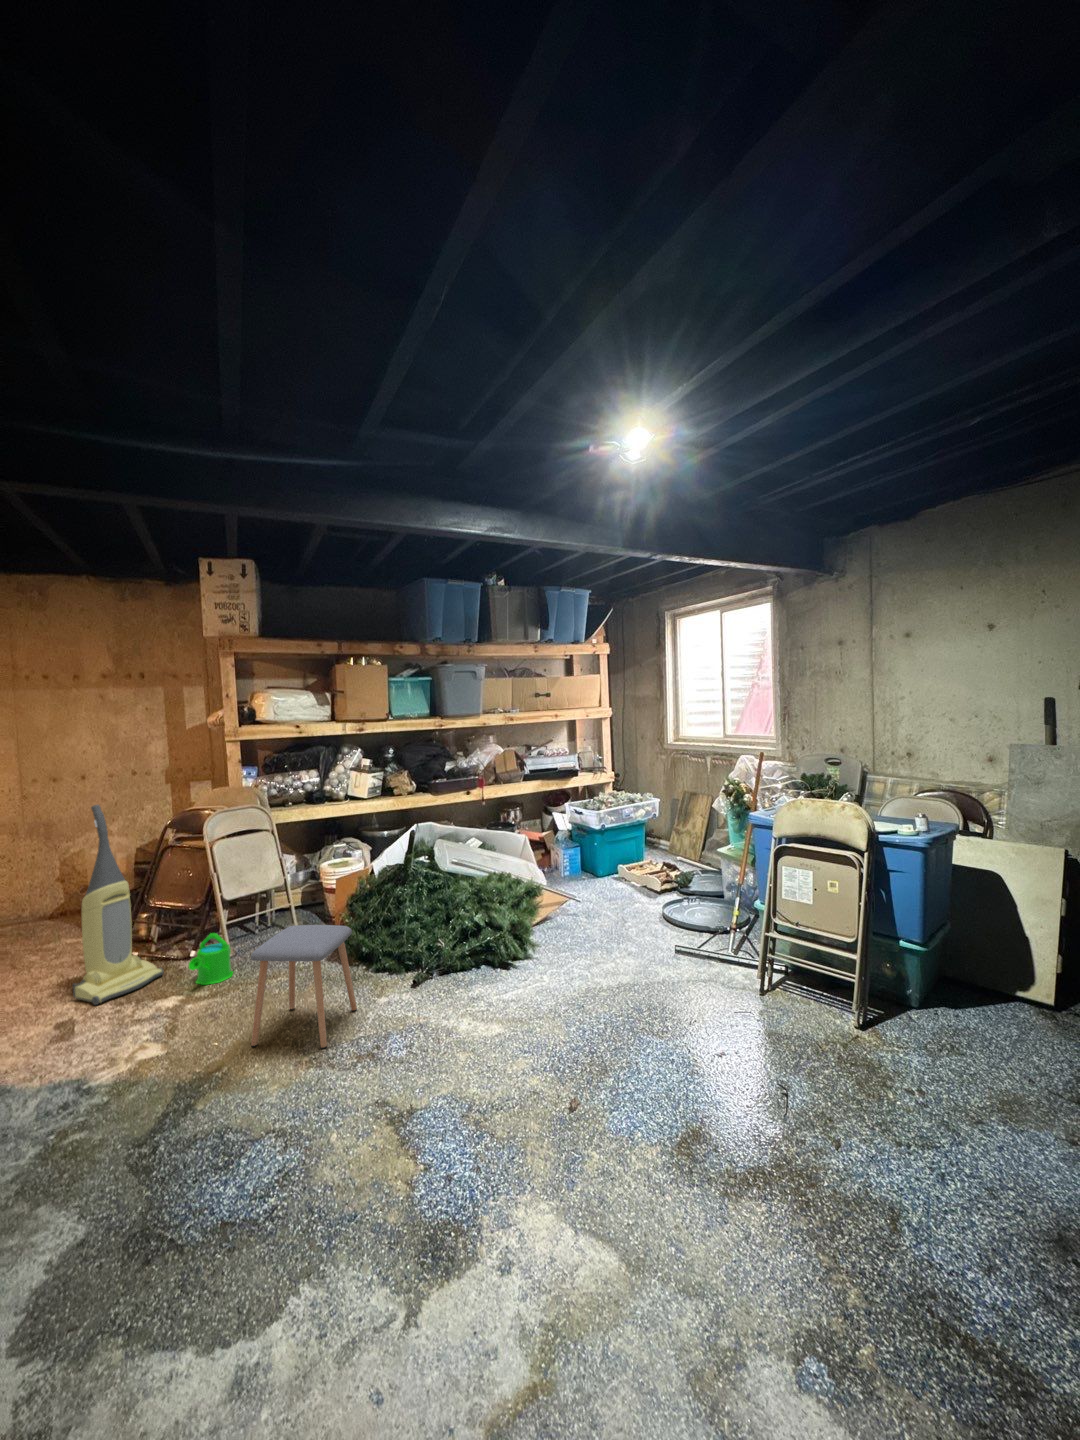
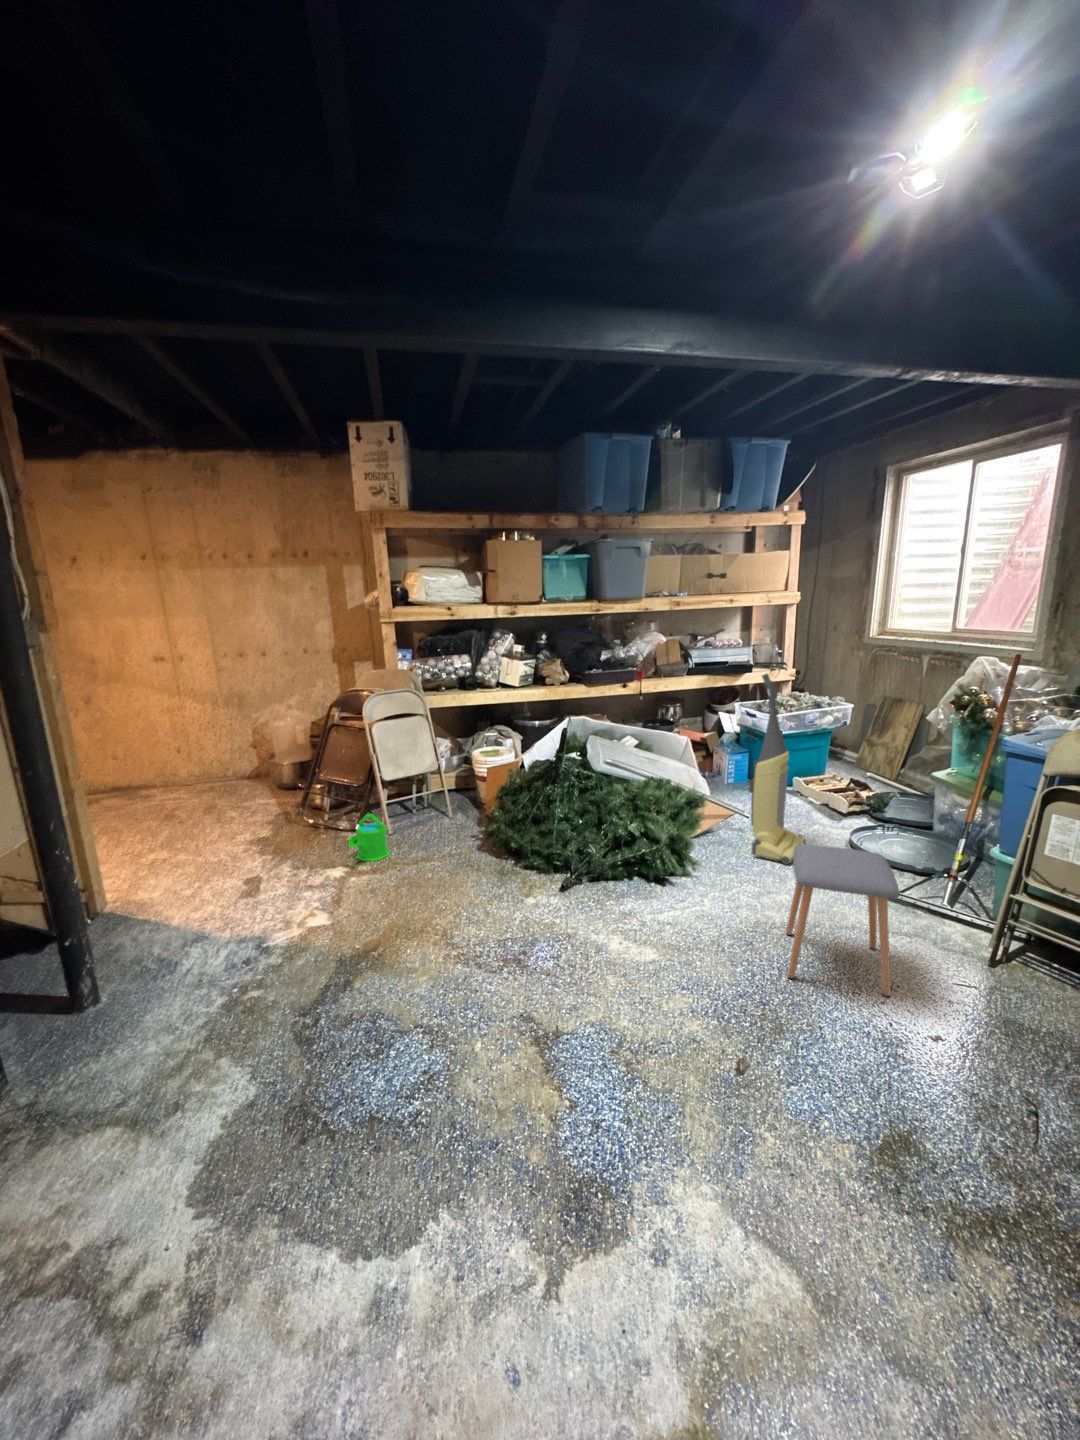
vacuum cleaner: present [73,805,164,1005] -> present [749,674,805,865]
stool: present [251,925,357,1049] -> present [786,844,900,997]

